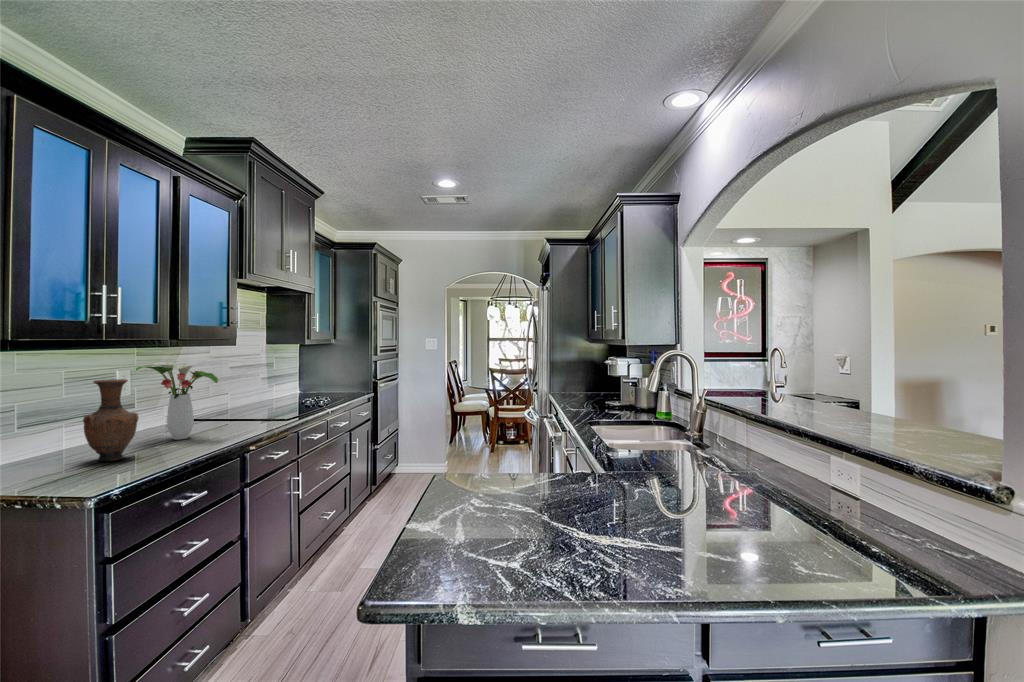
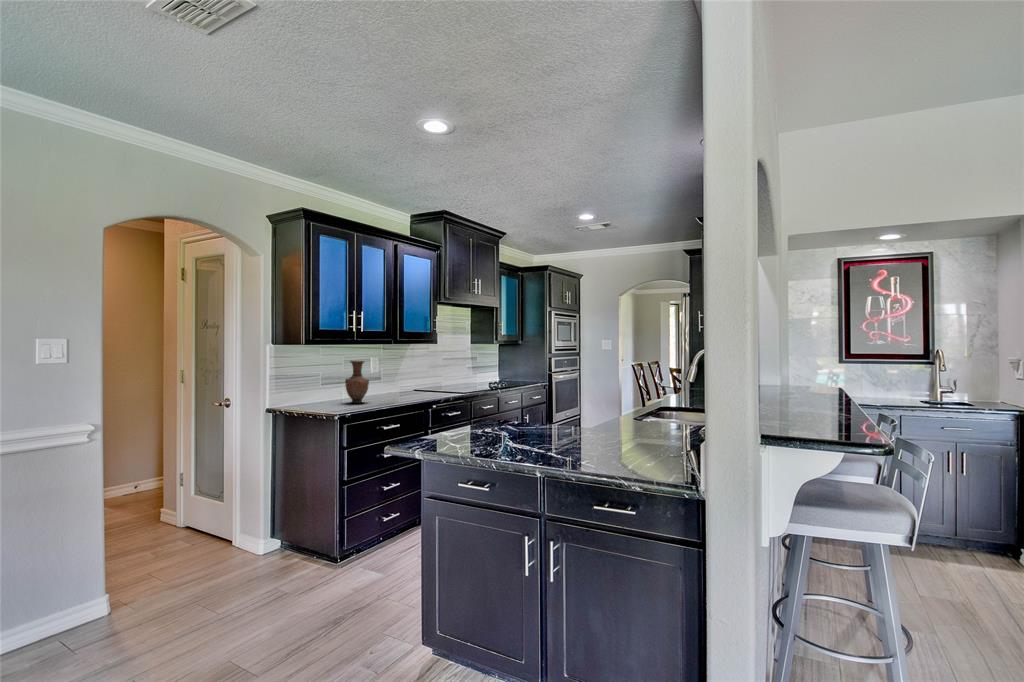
flower arrangement: present [136,362,218,440] -> none [373,352,412,398]

